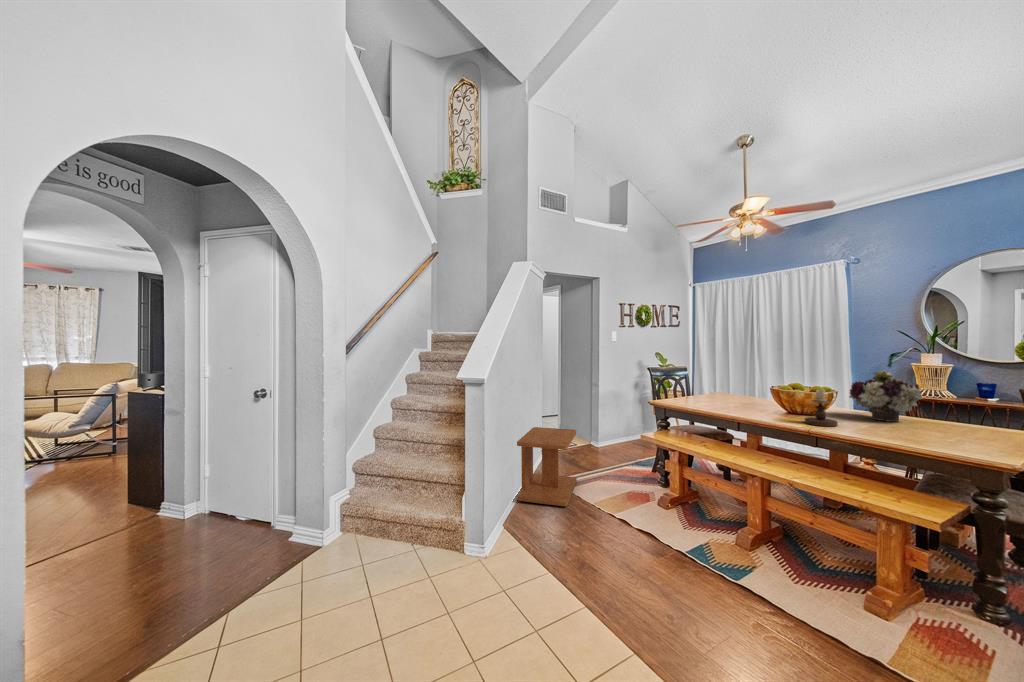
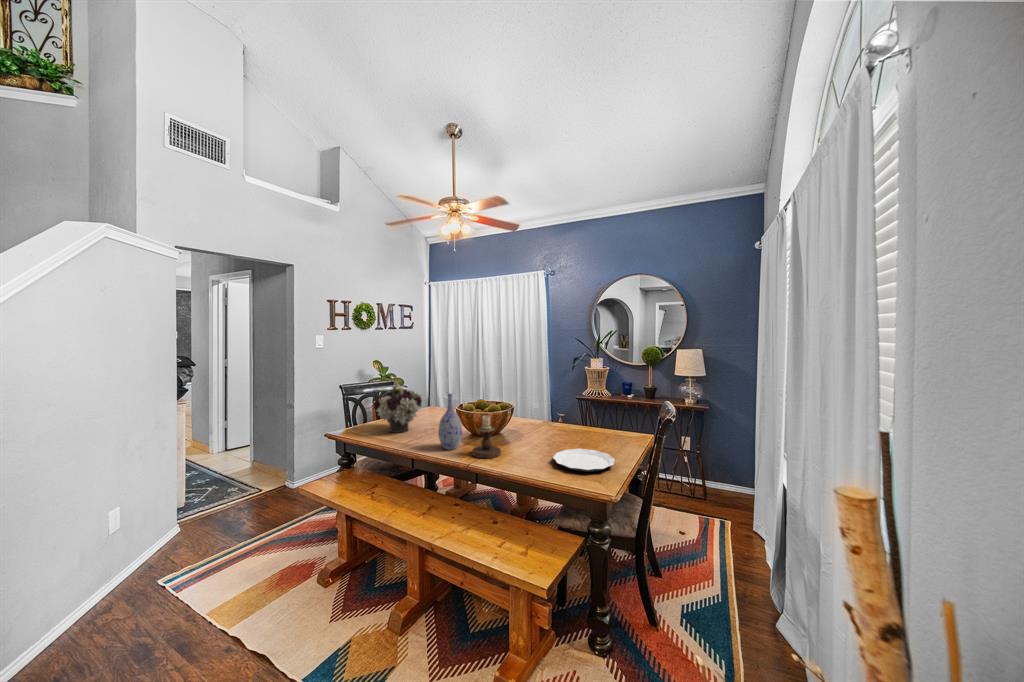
flower arrangement: present [849,370,923,422] -> present [373,384,422,433]
vase: none [764,371,789,418] -> present [438,394,462,449]
side table: present [517,427,577,506] -> none [49,486,216,646]
plate: none [909,428,1002,446] -> present [553,449,615,472]

